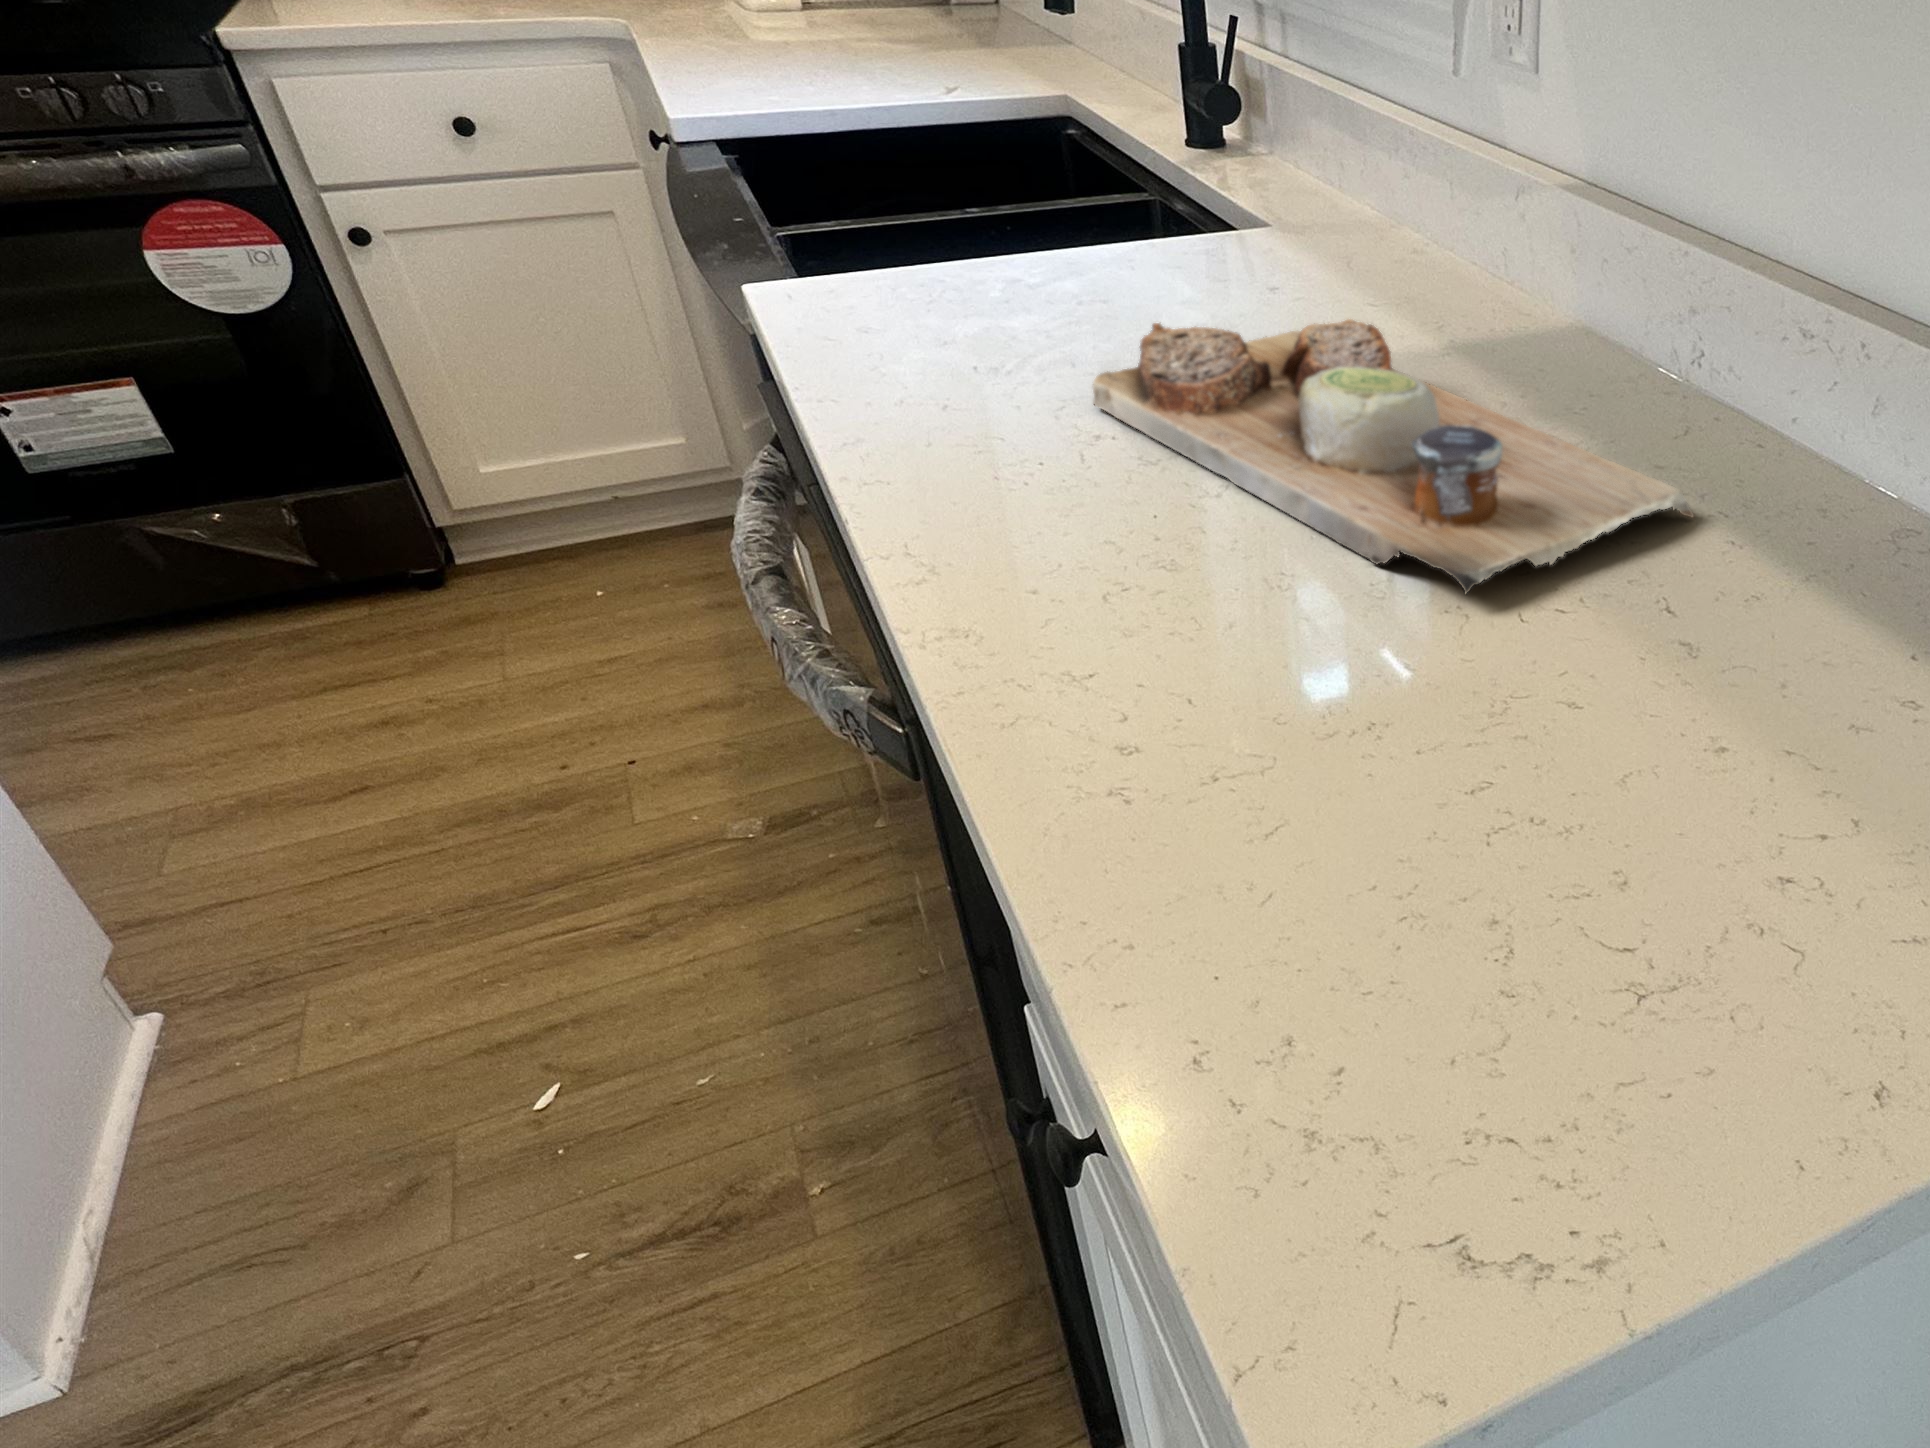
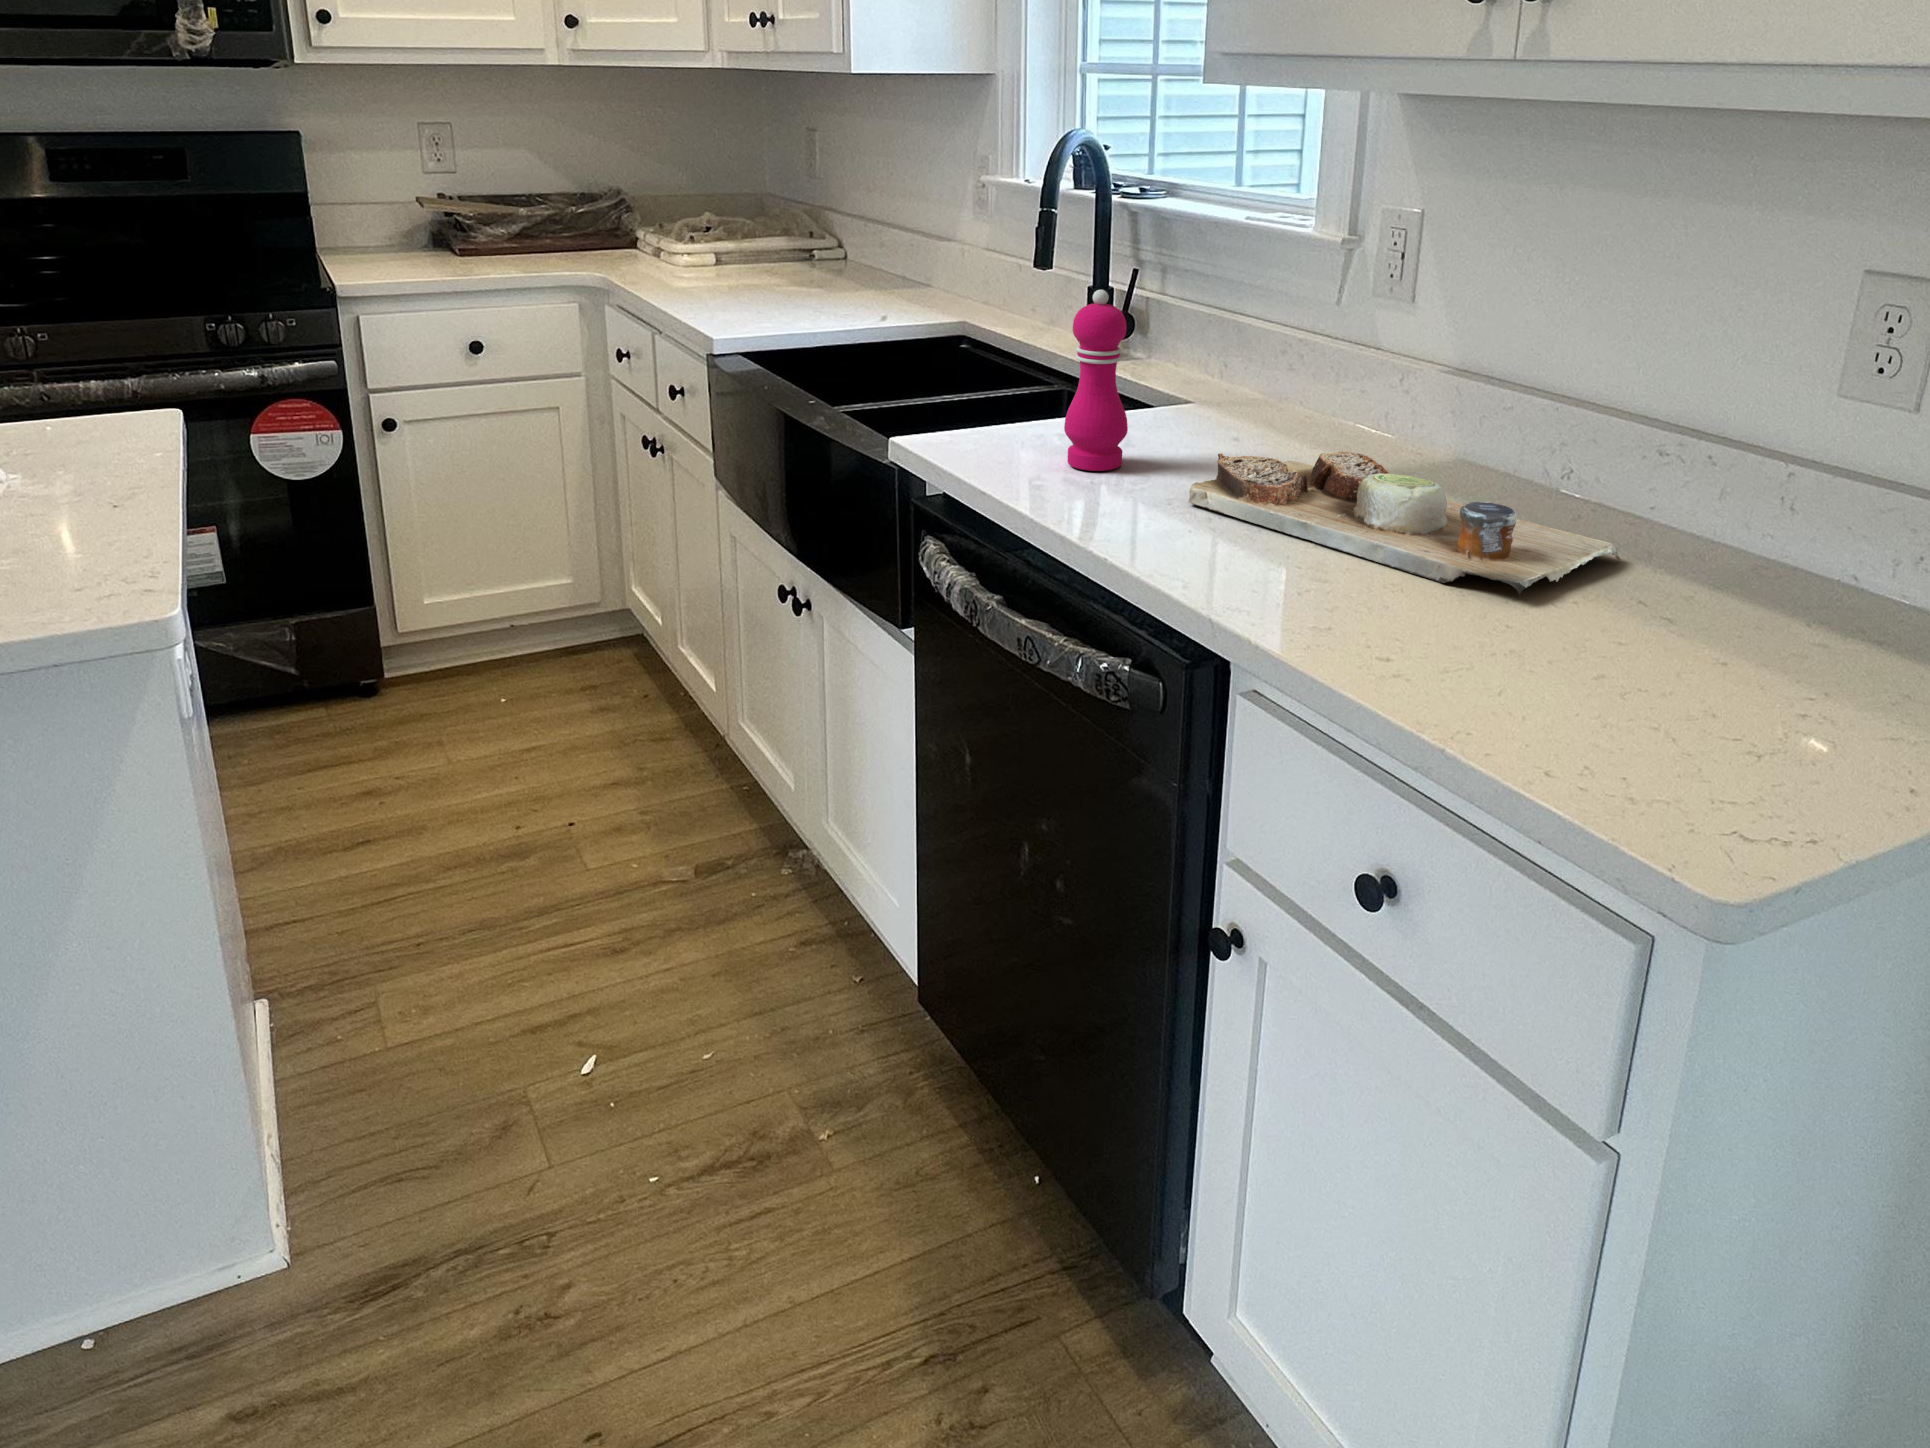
pepper mill: none [933,44,1057,344] -> present [1064,290,1128,471]

